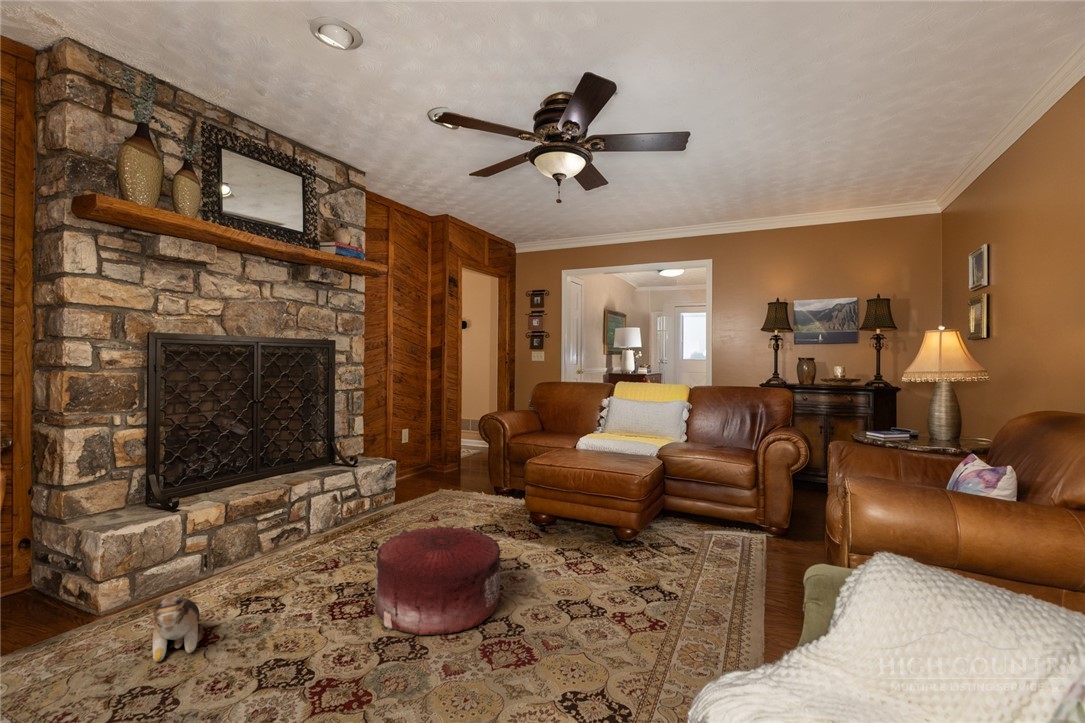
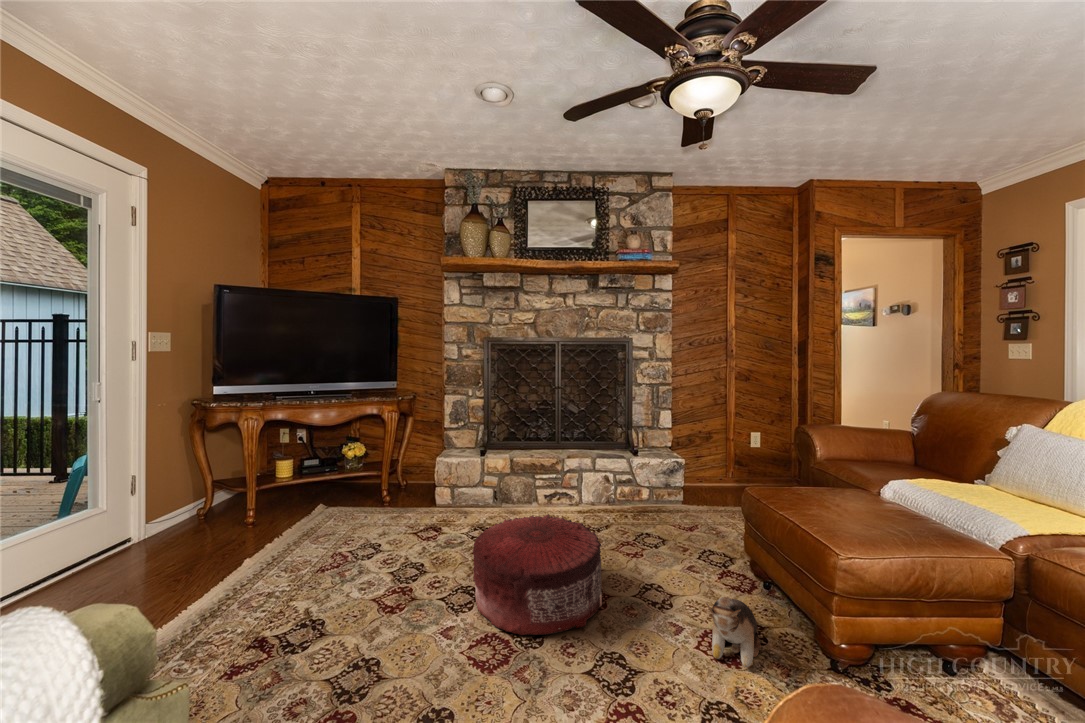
plush toy: present [148,595,203,662] -> present [706,596,761,667]

